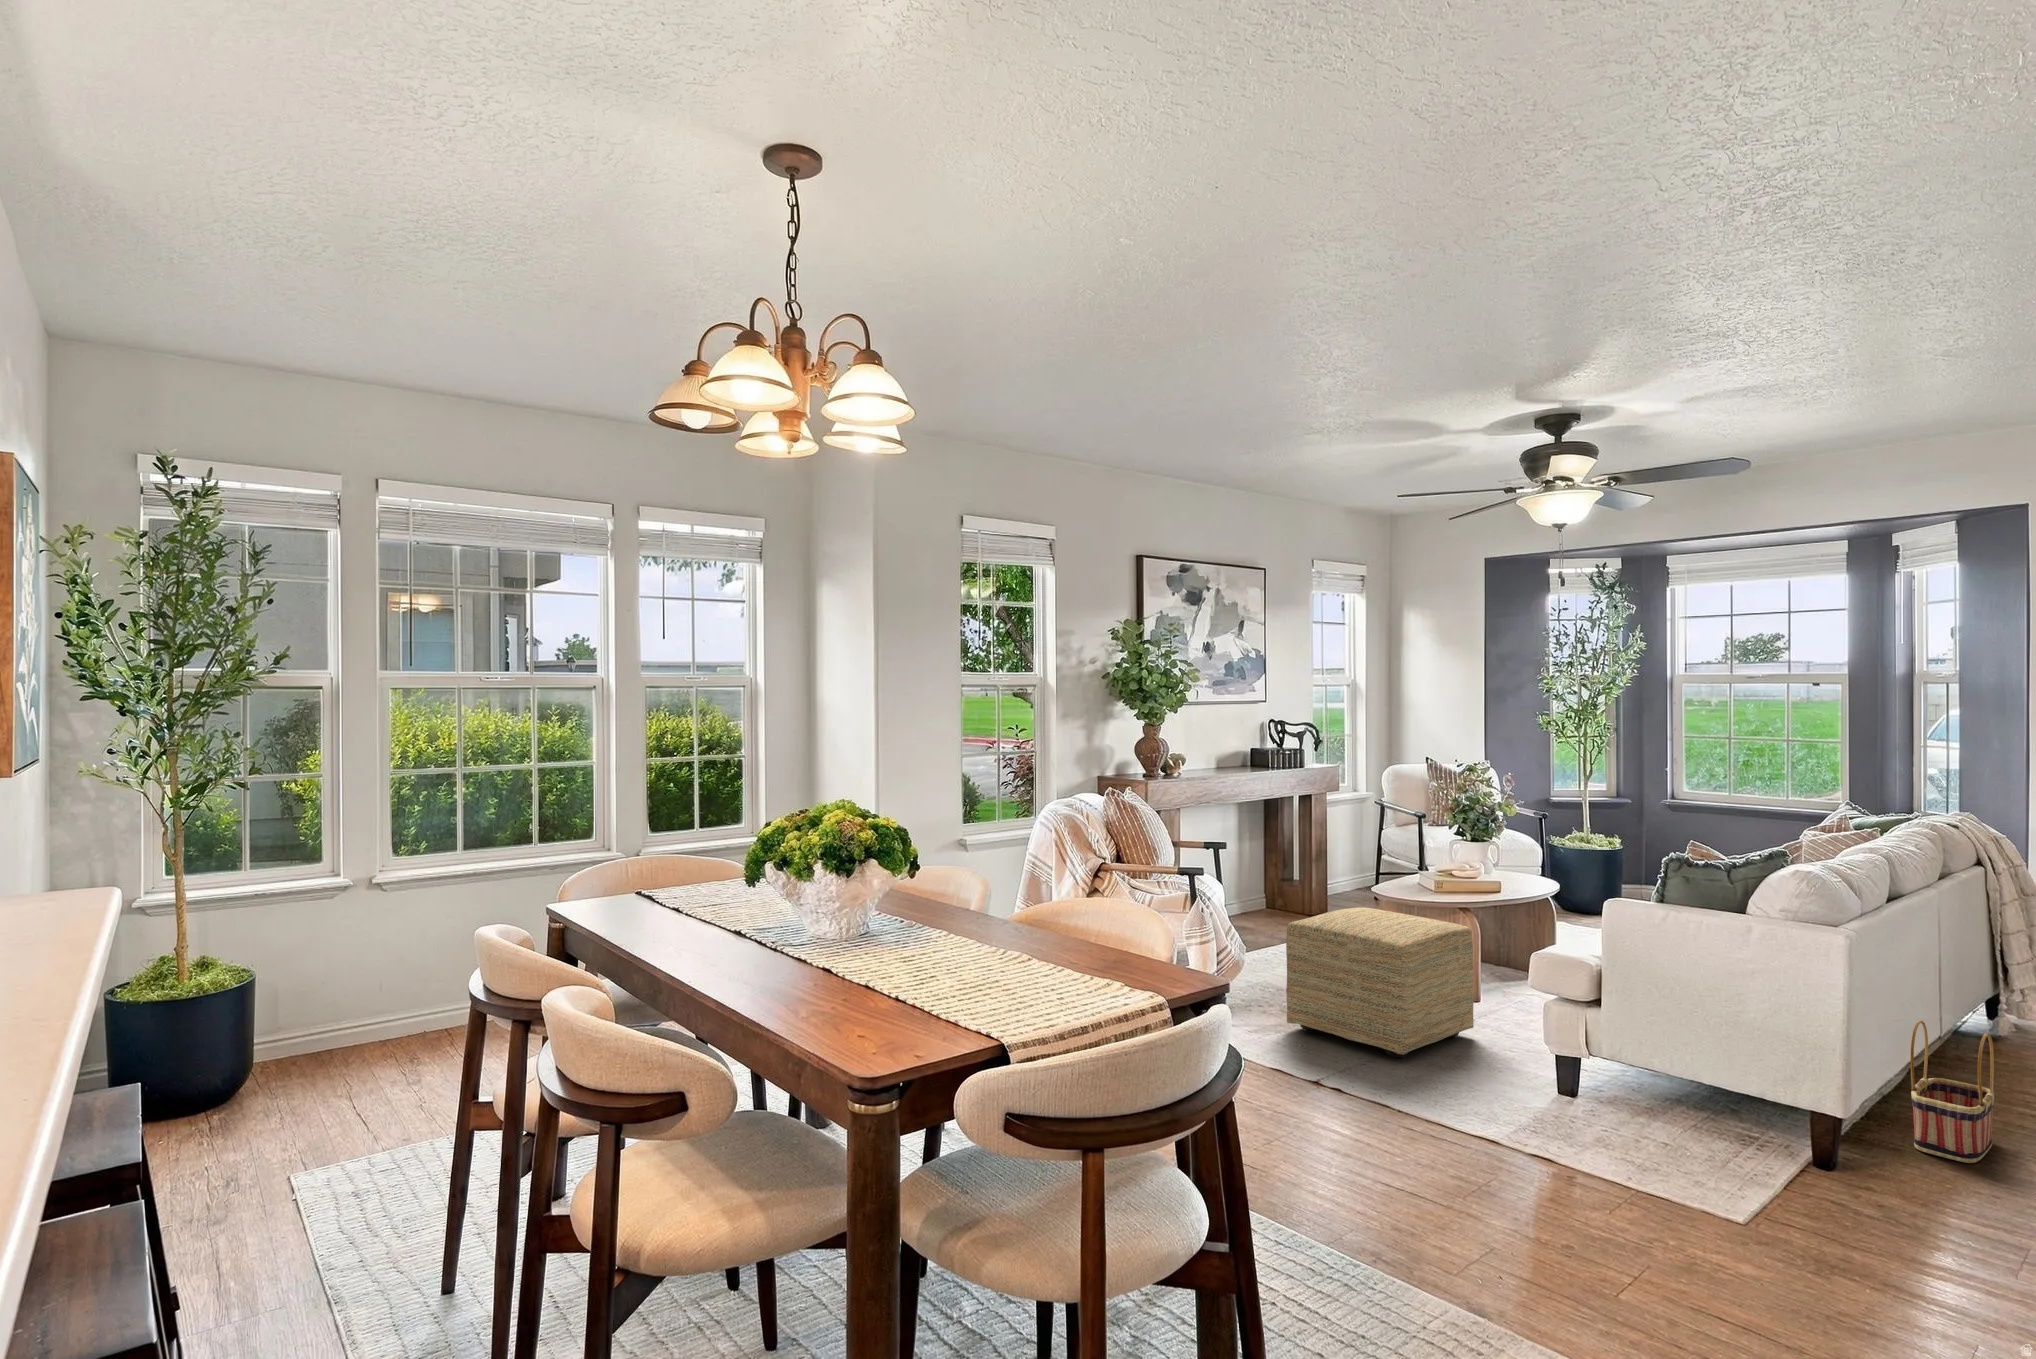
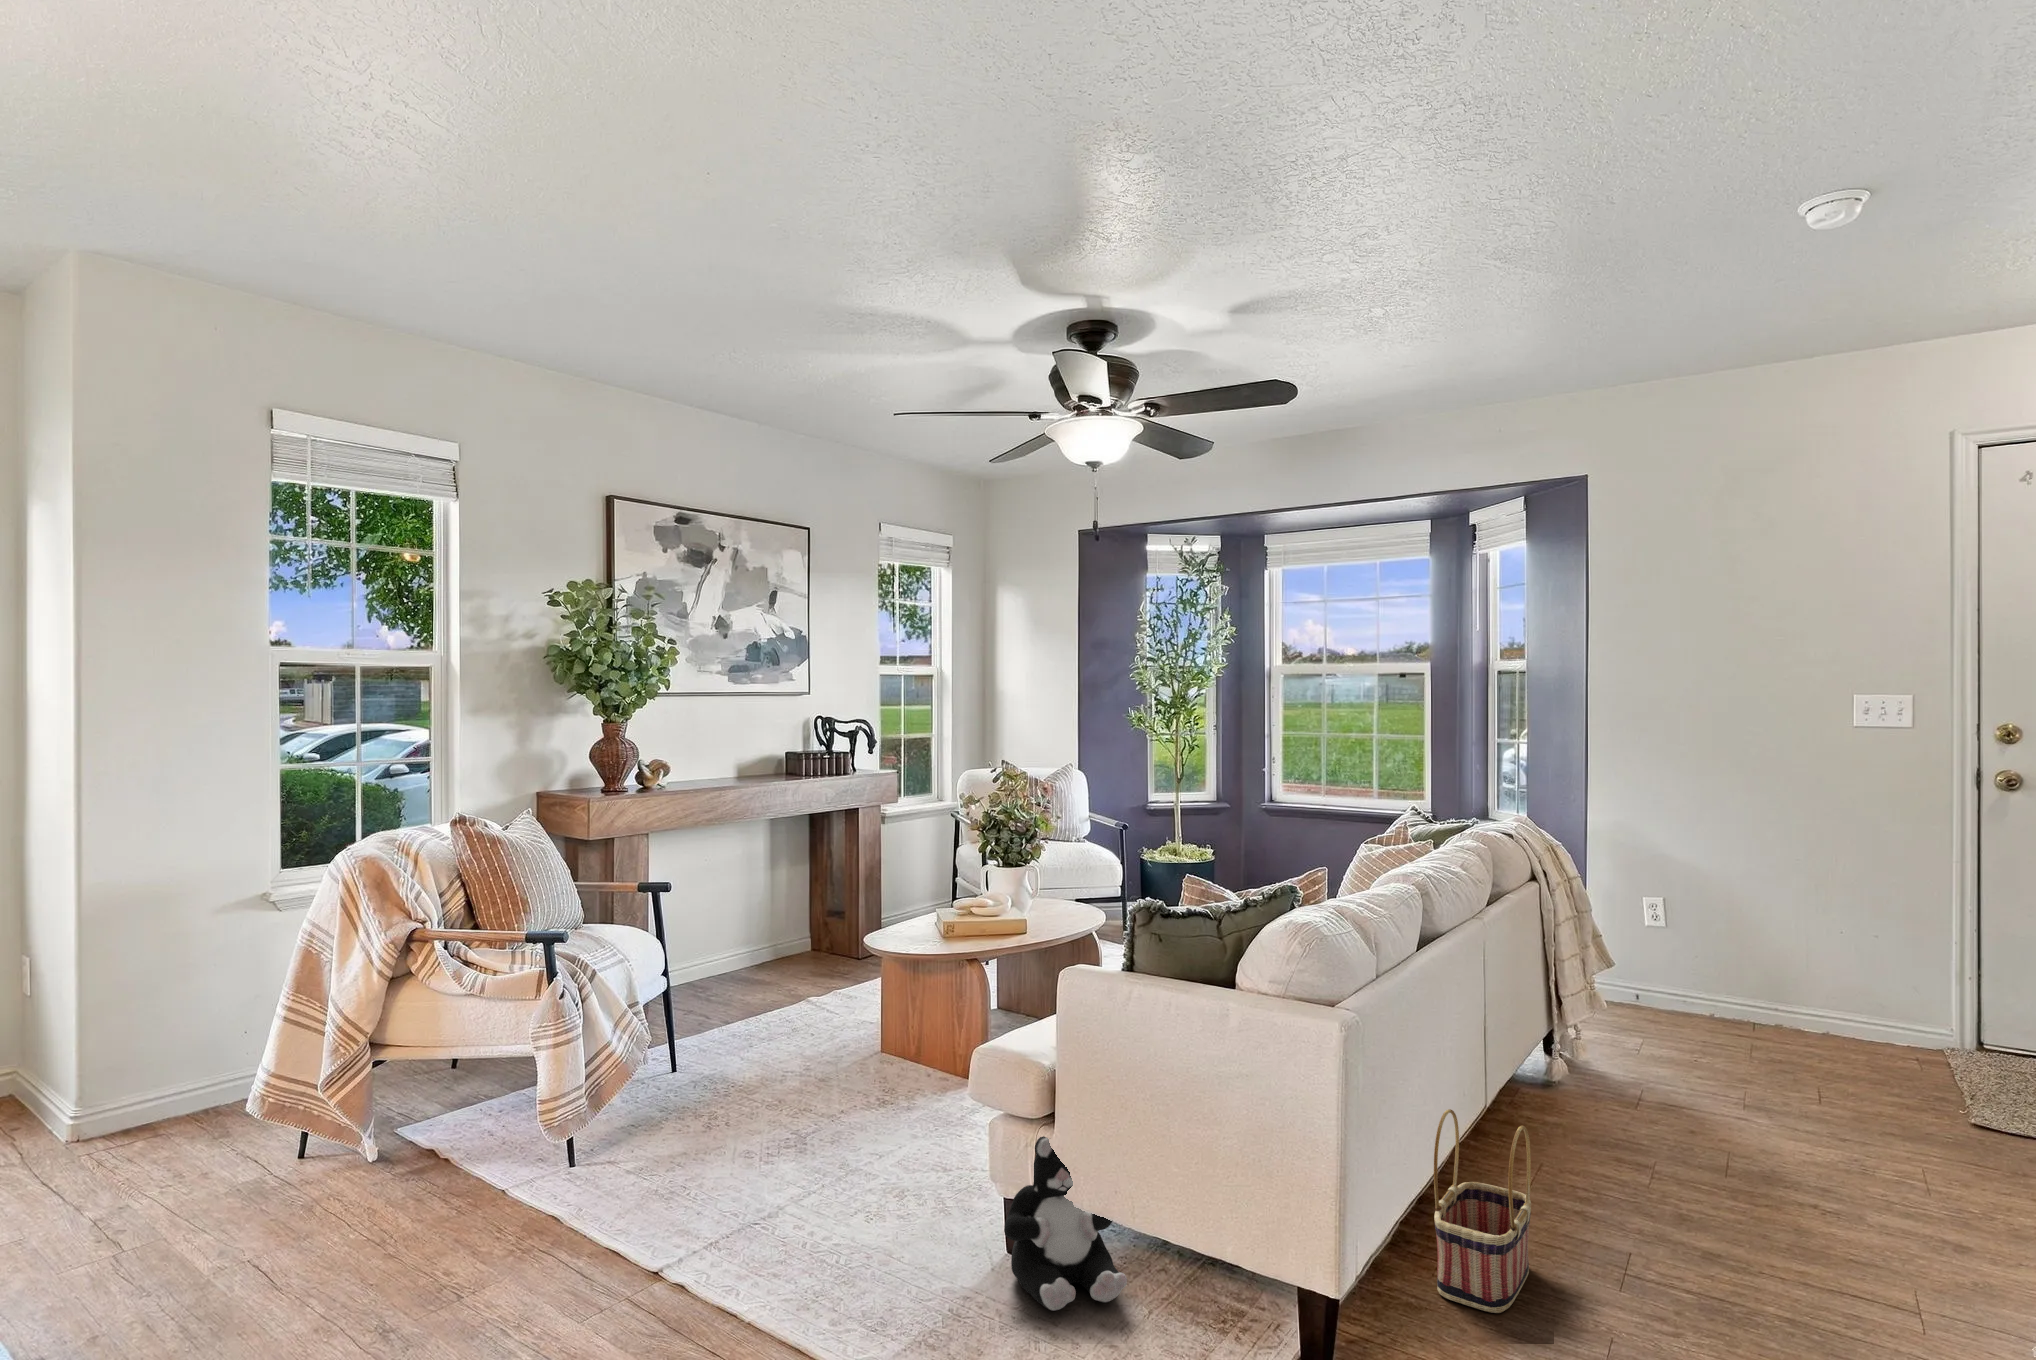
ottoman: present [1286,907,1474,1058] -> none [685,969,945,1197]
plush toy: none [1567,1017,1668,1128] -> present [1004,1136,1127,1311]

